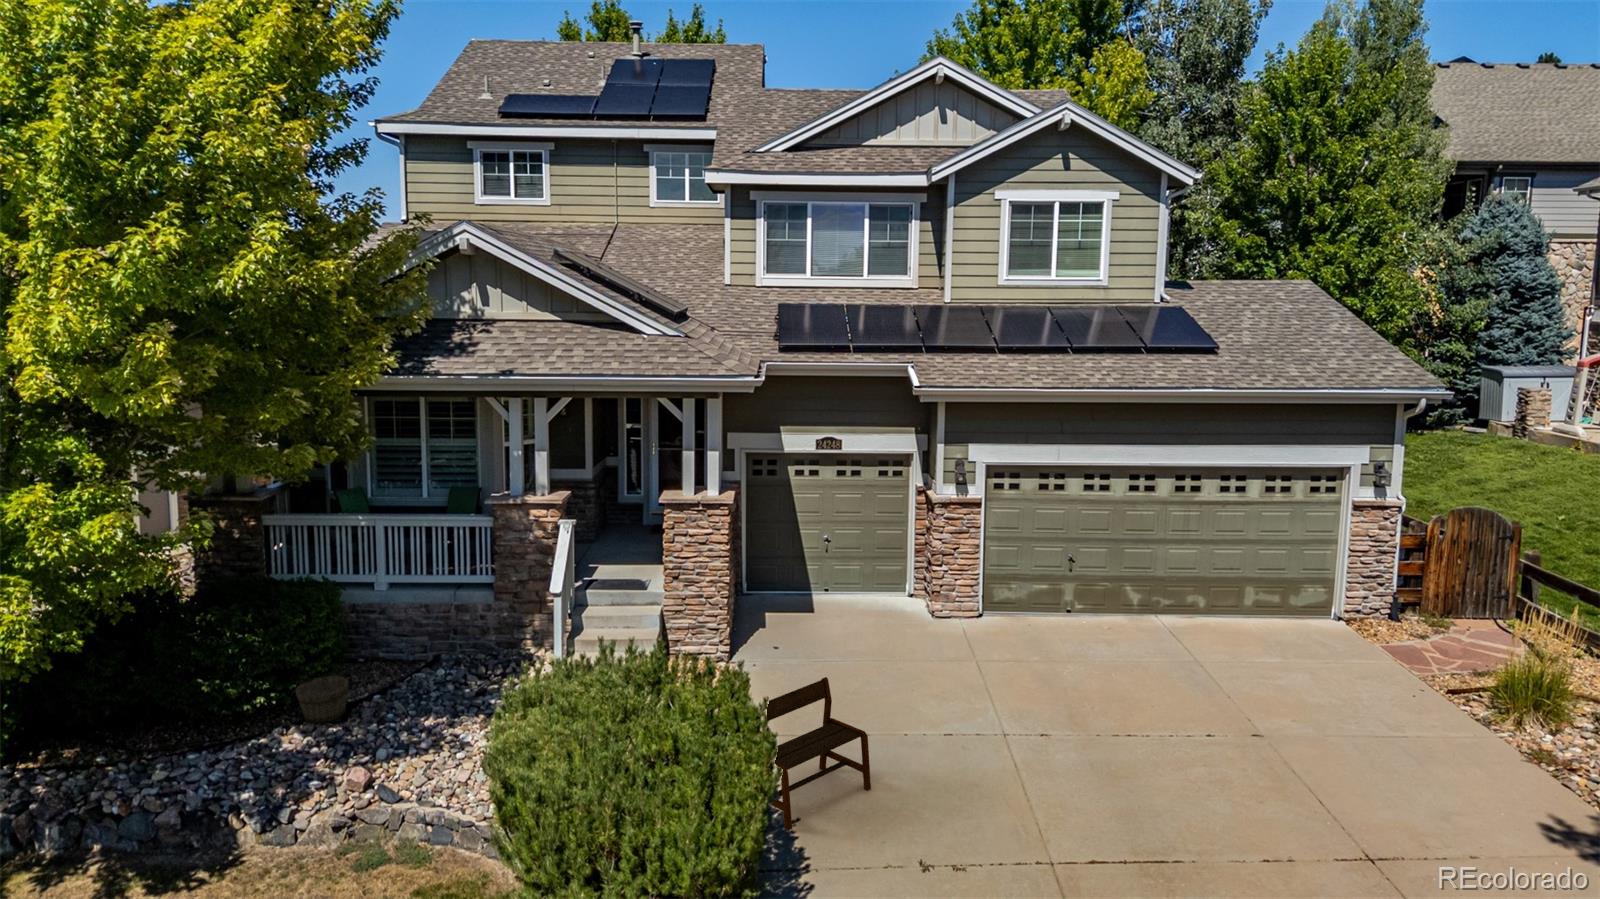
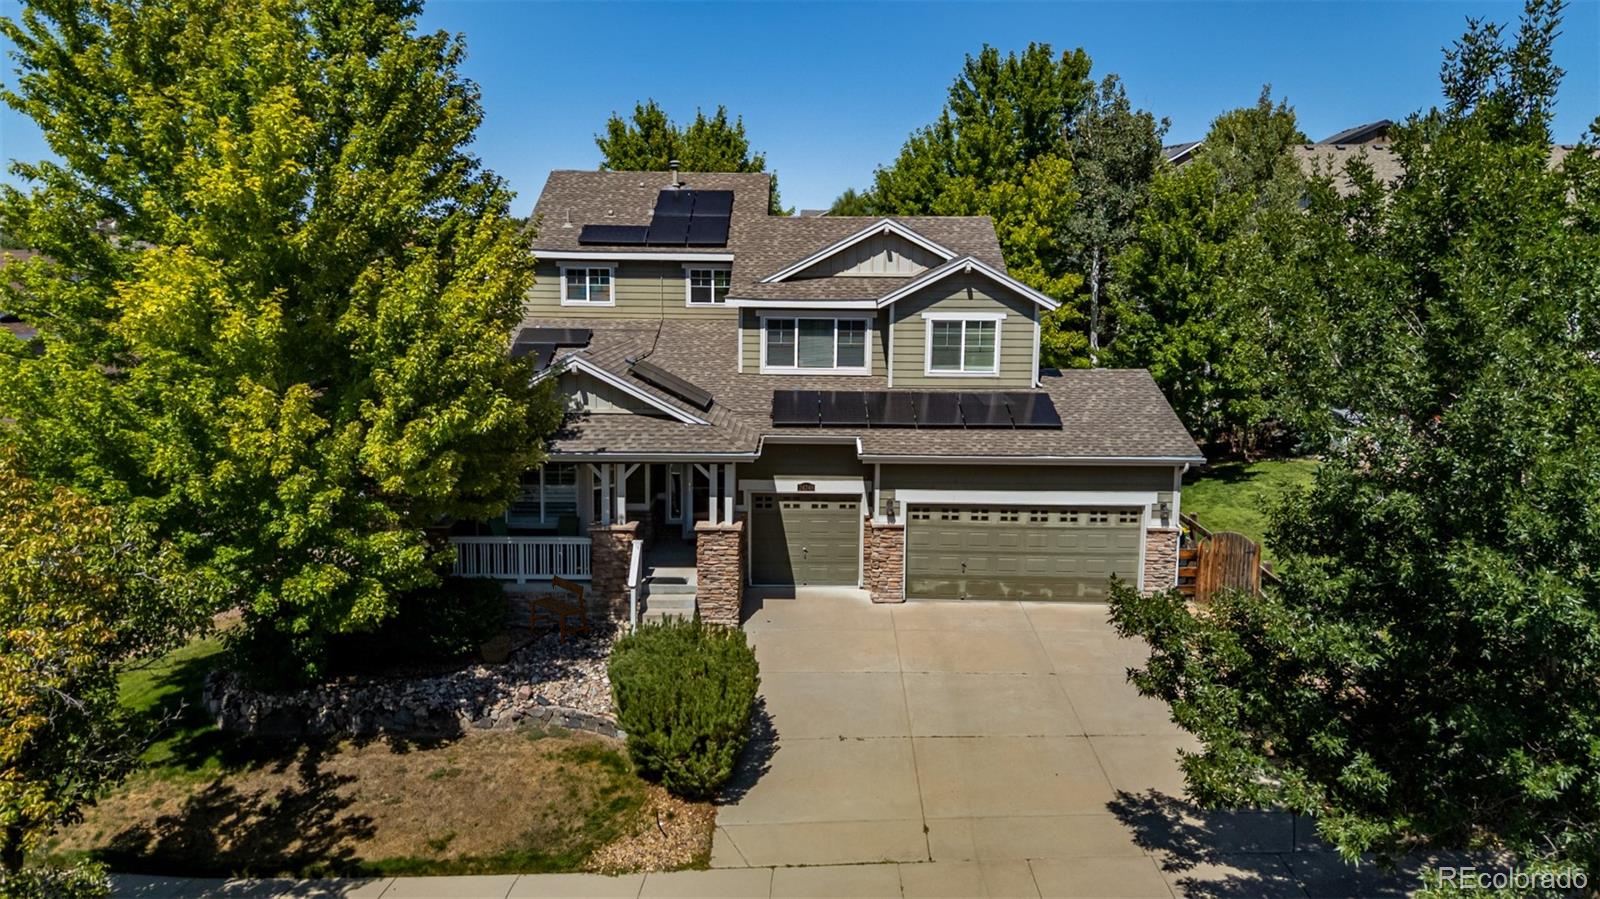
bench: present [767,677,871,831] -> present [531,575,588,643]

